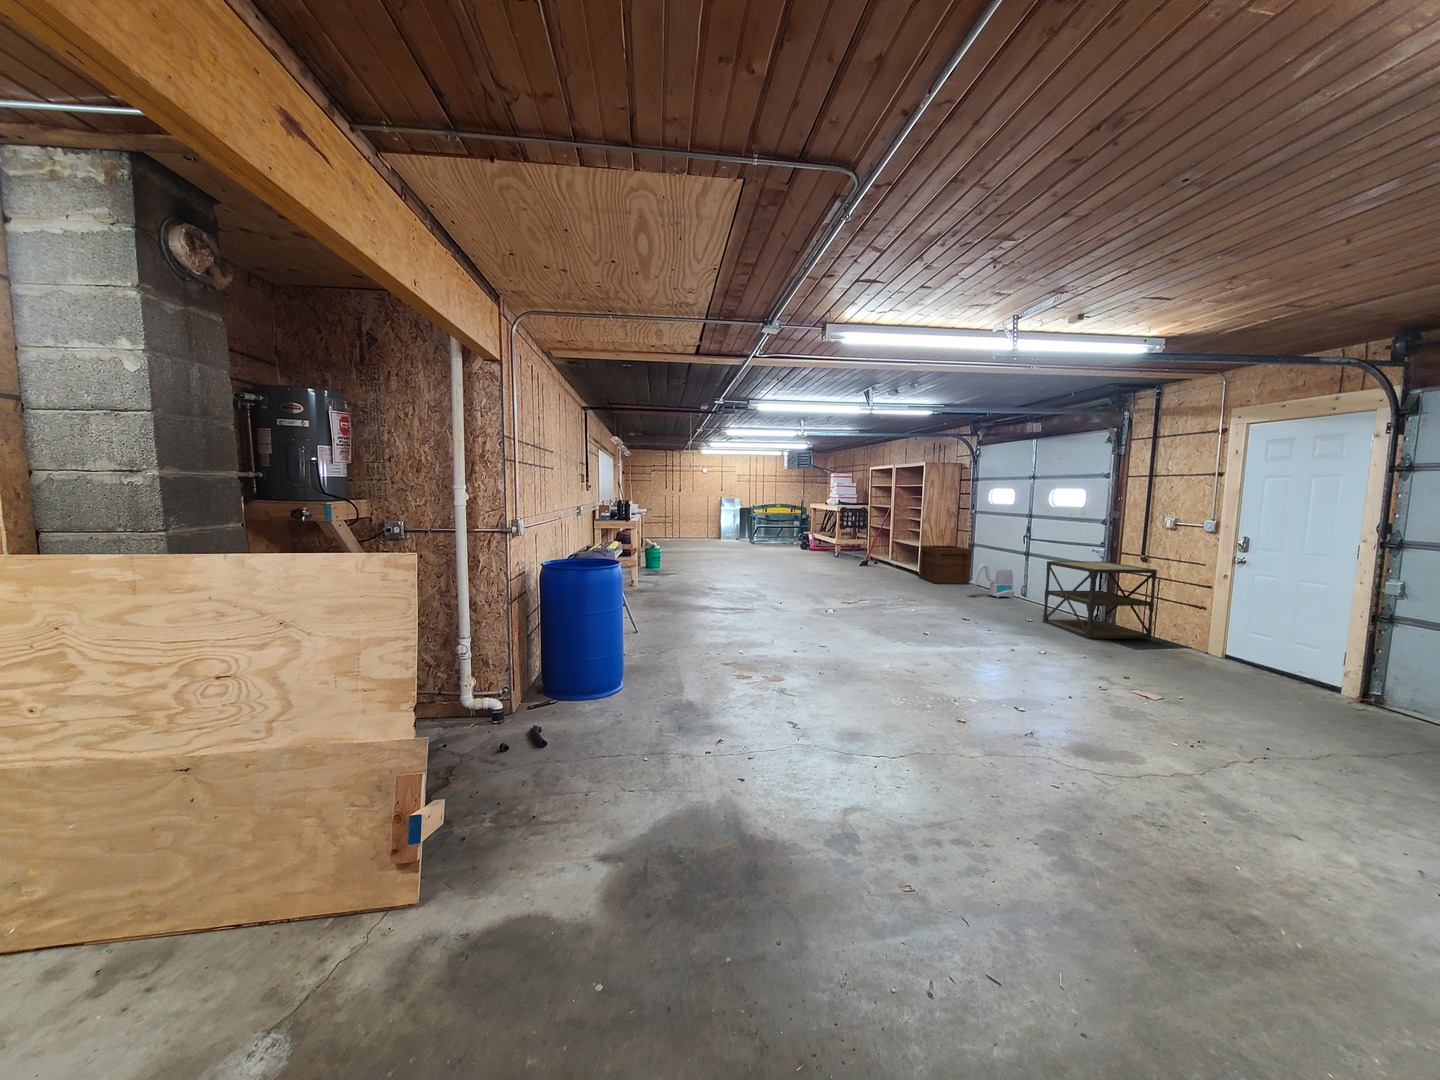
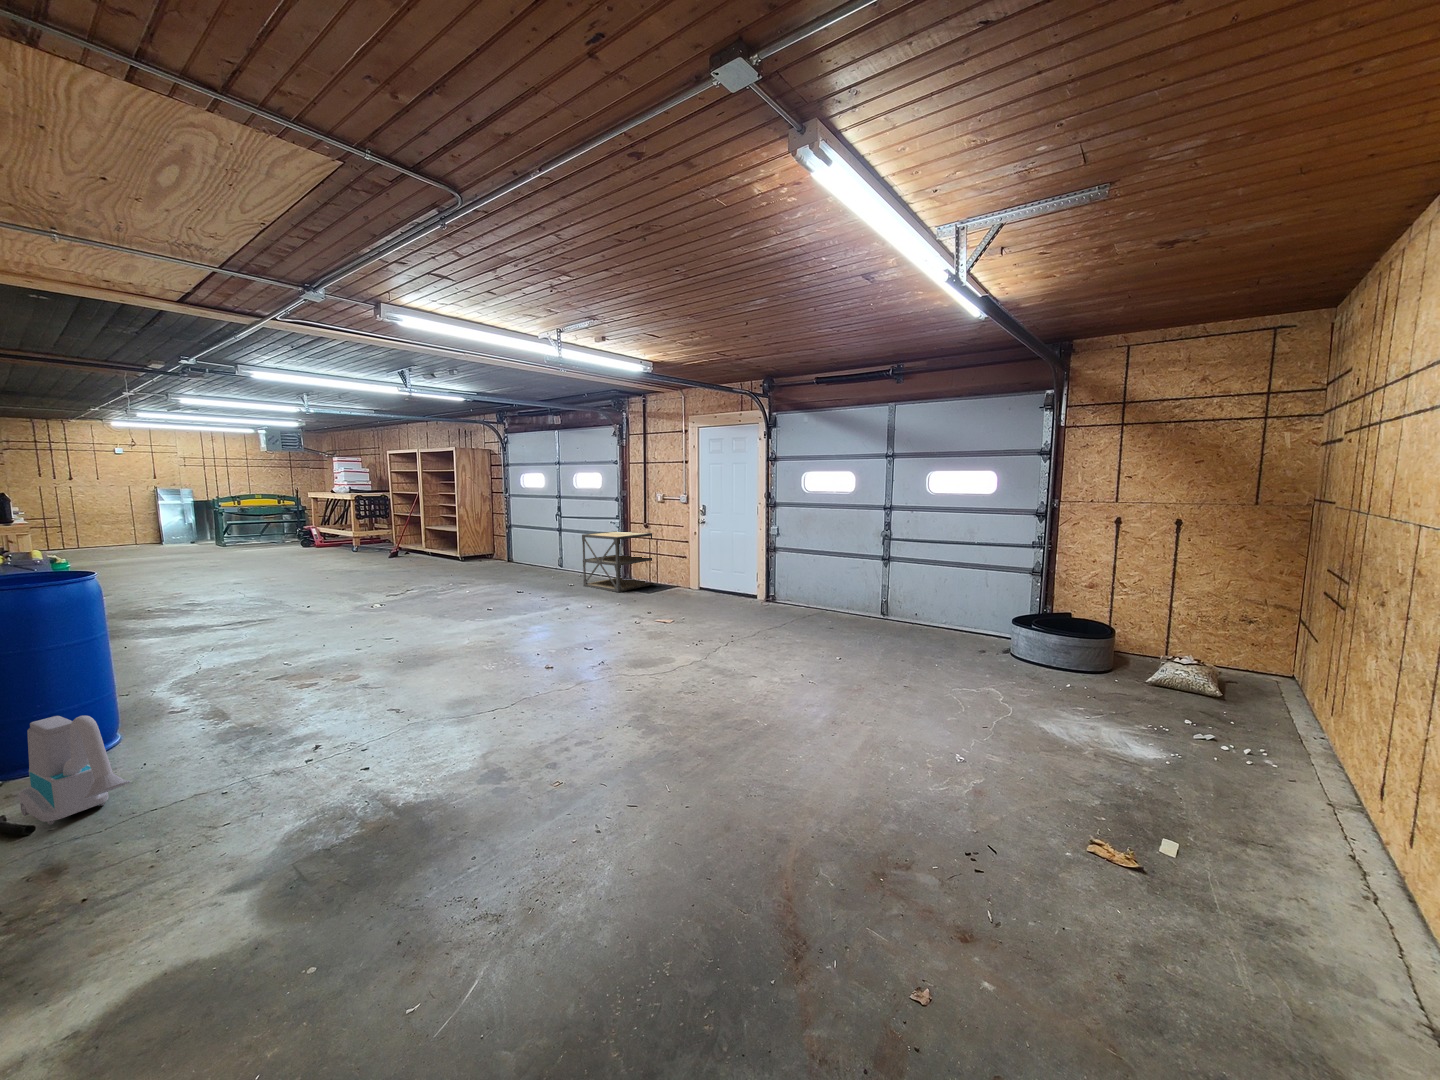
wooden crate: present [919,545,971,584] -> none [460,529,512,569]
vacuum cleaner: present [969,564,1014,598] -> present [19,716,130,825]

